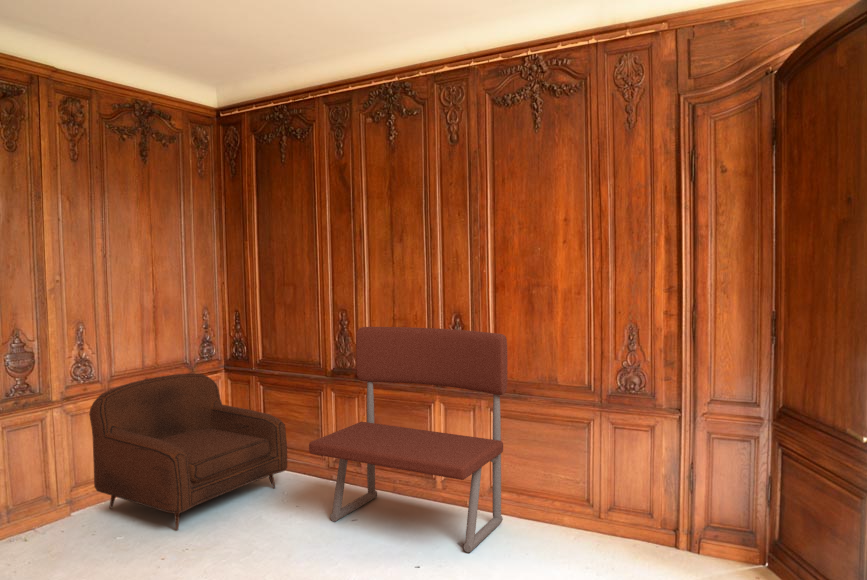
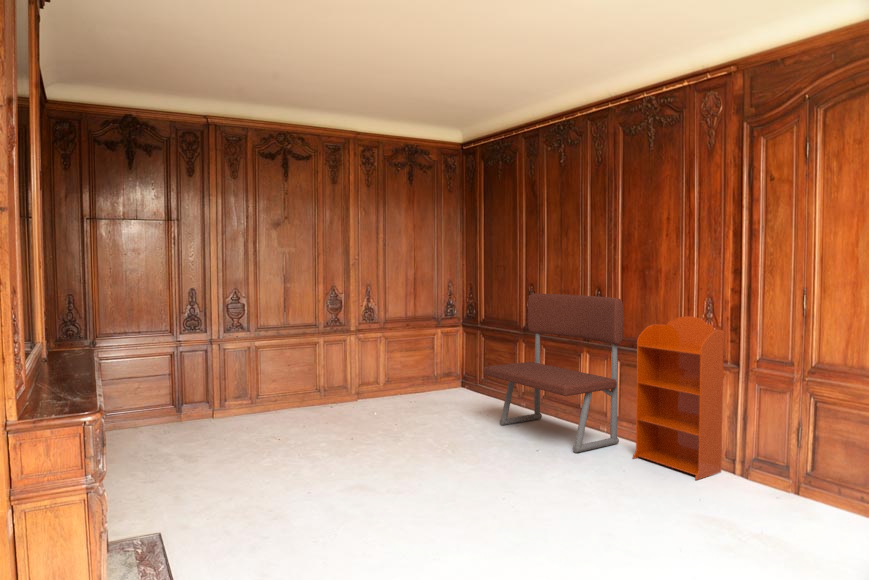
bookcase: none [538,355,644,565] -> present [633,316,724,480]
armchair: present [89,373,287,530] -> none [370,324,487,414]

